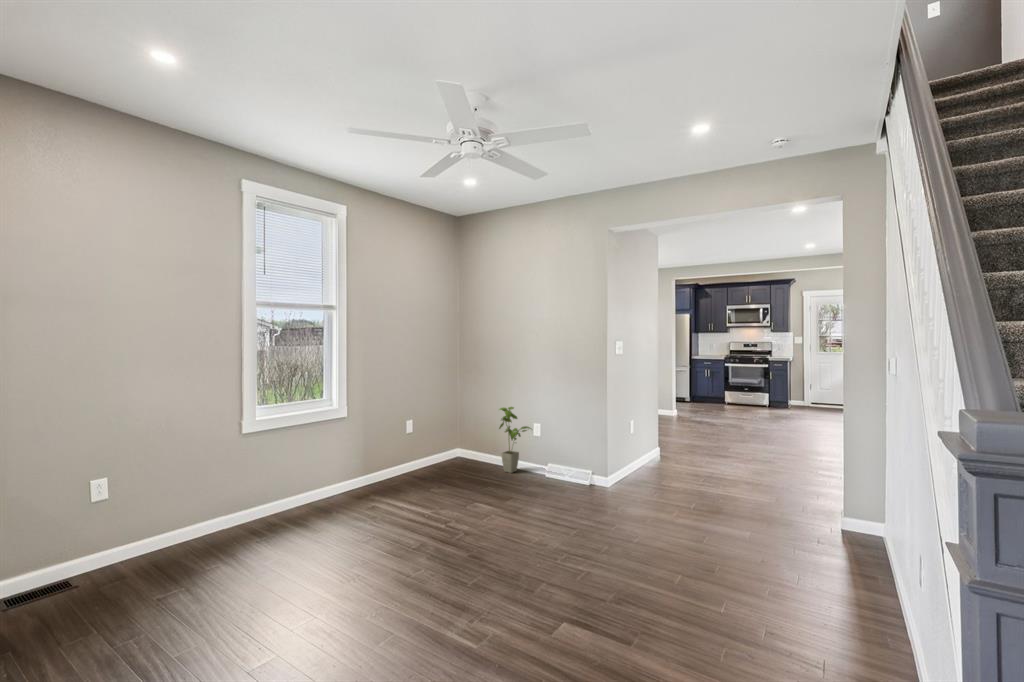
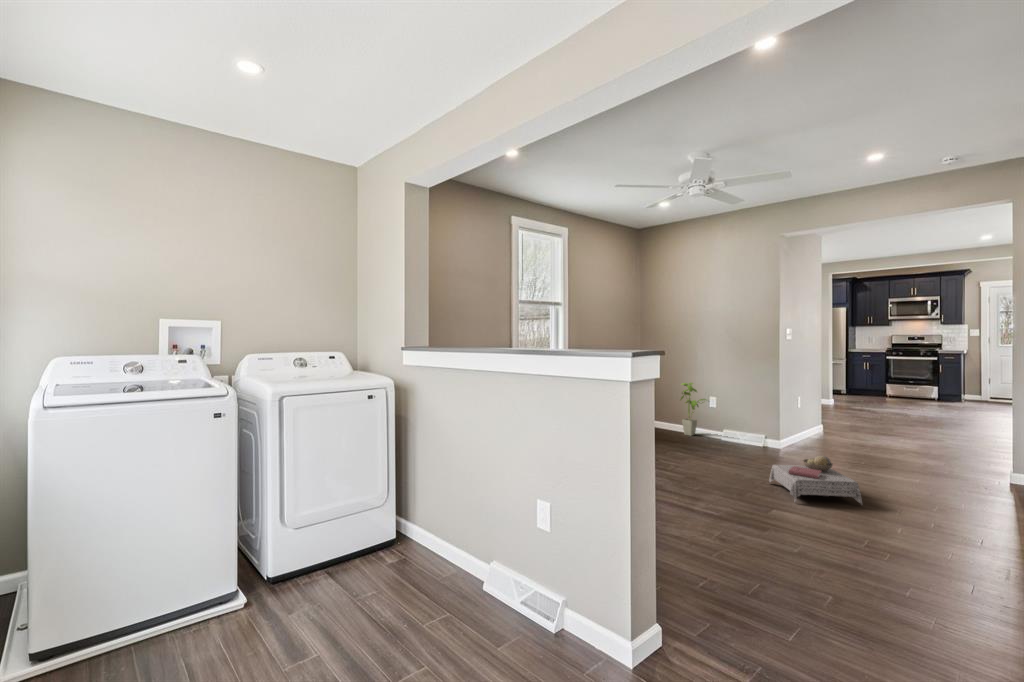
ottoman: none [576,520,684,601] -> present [769,456,862,505]

